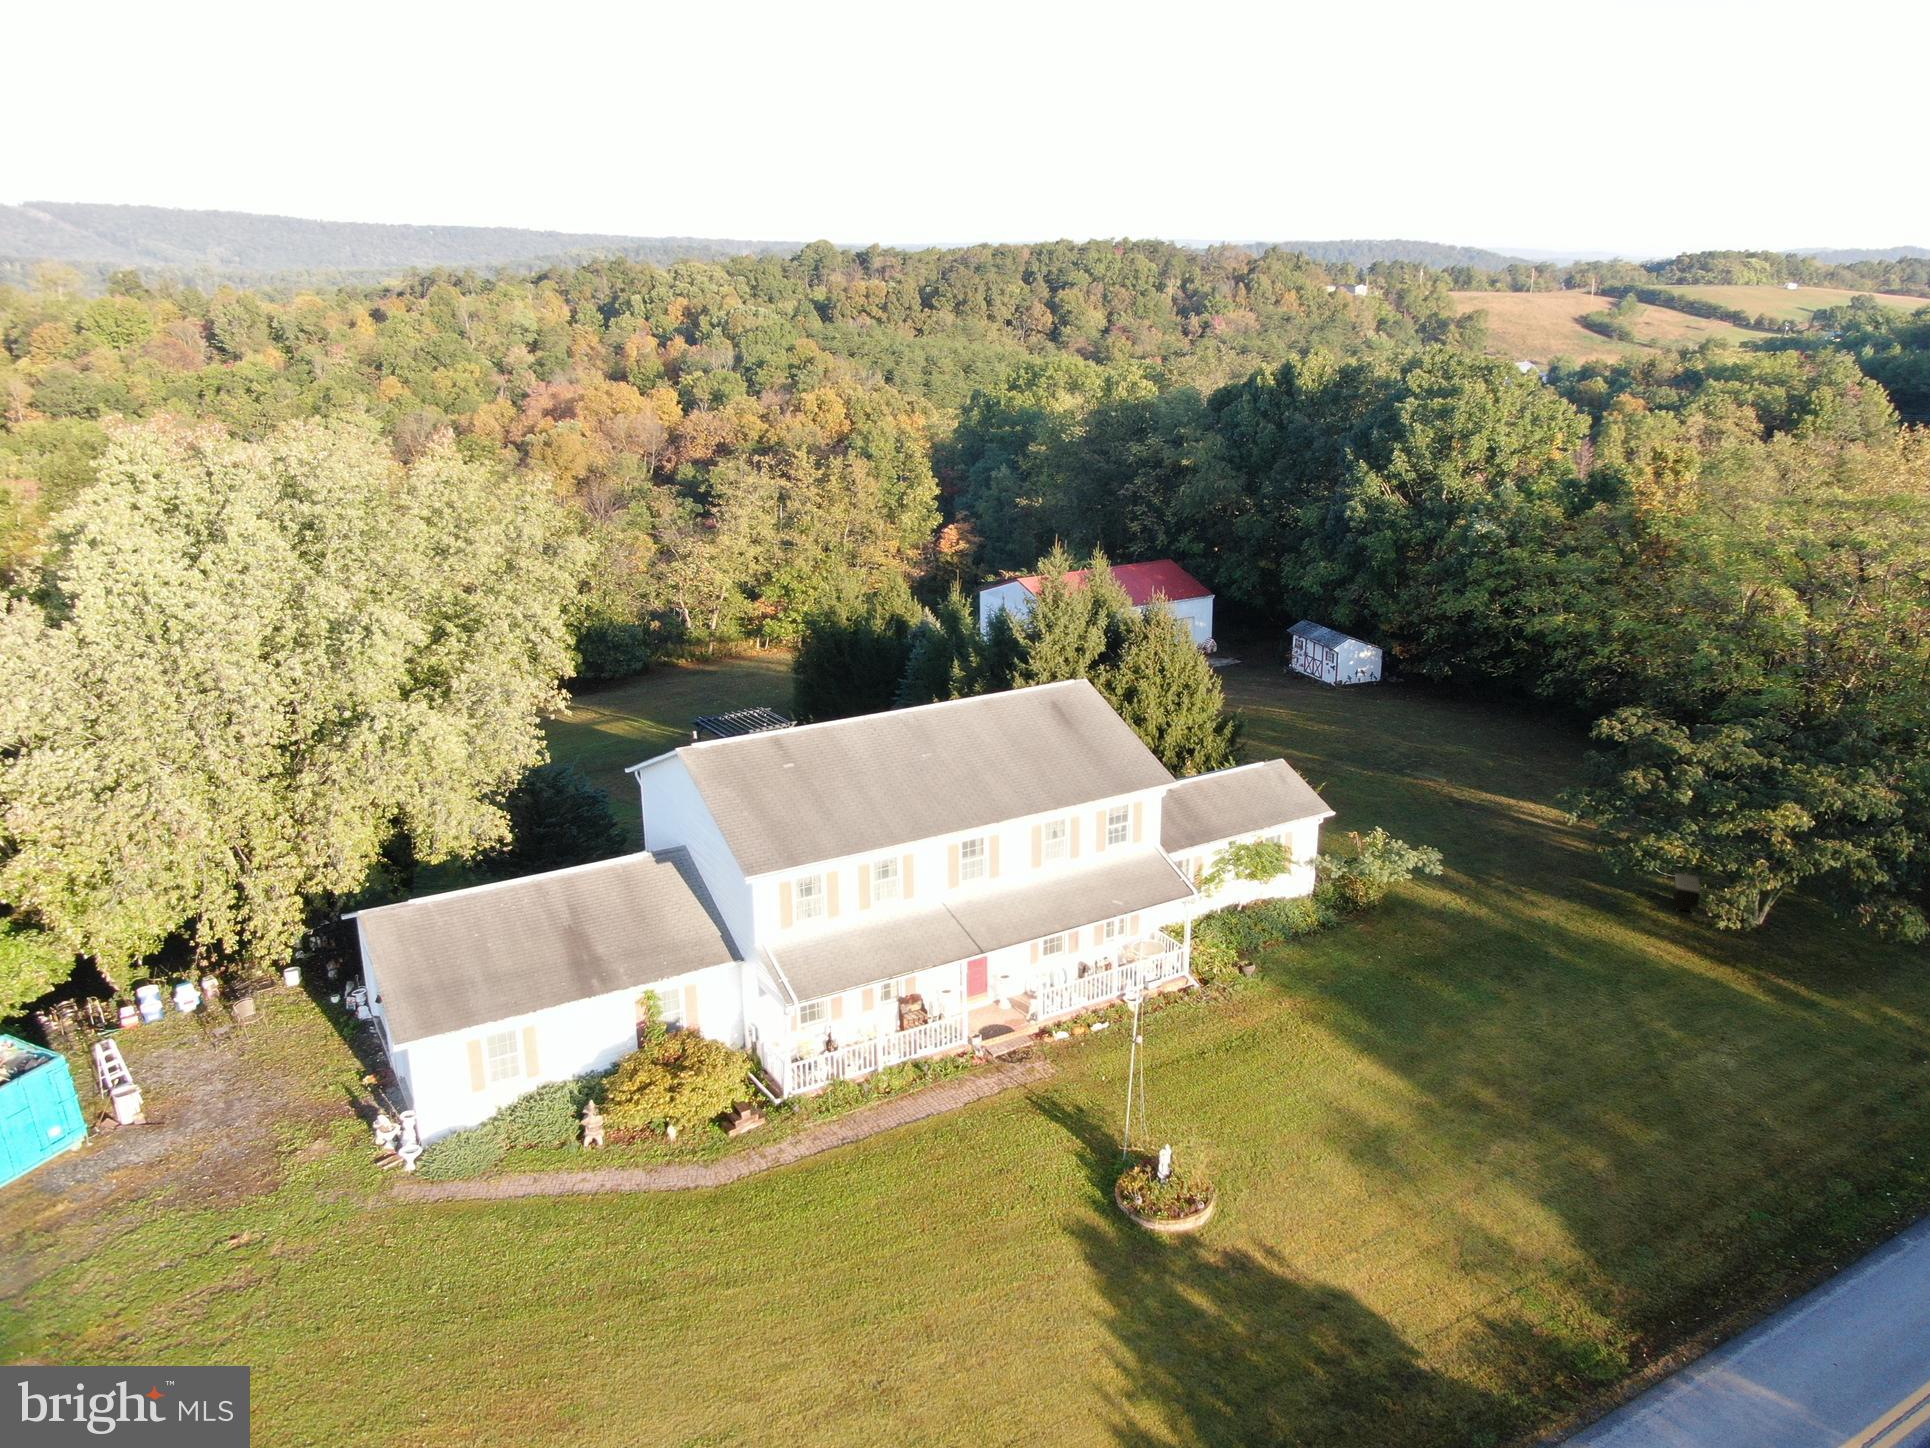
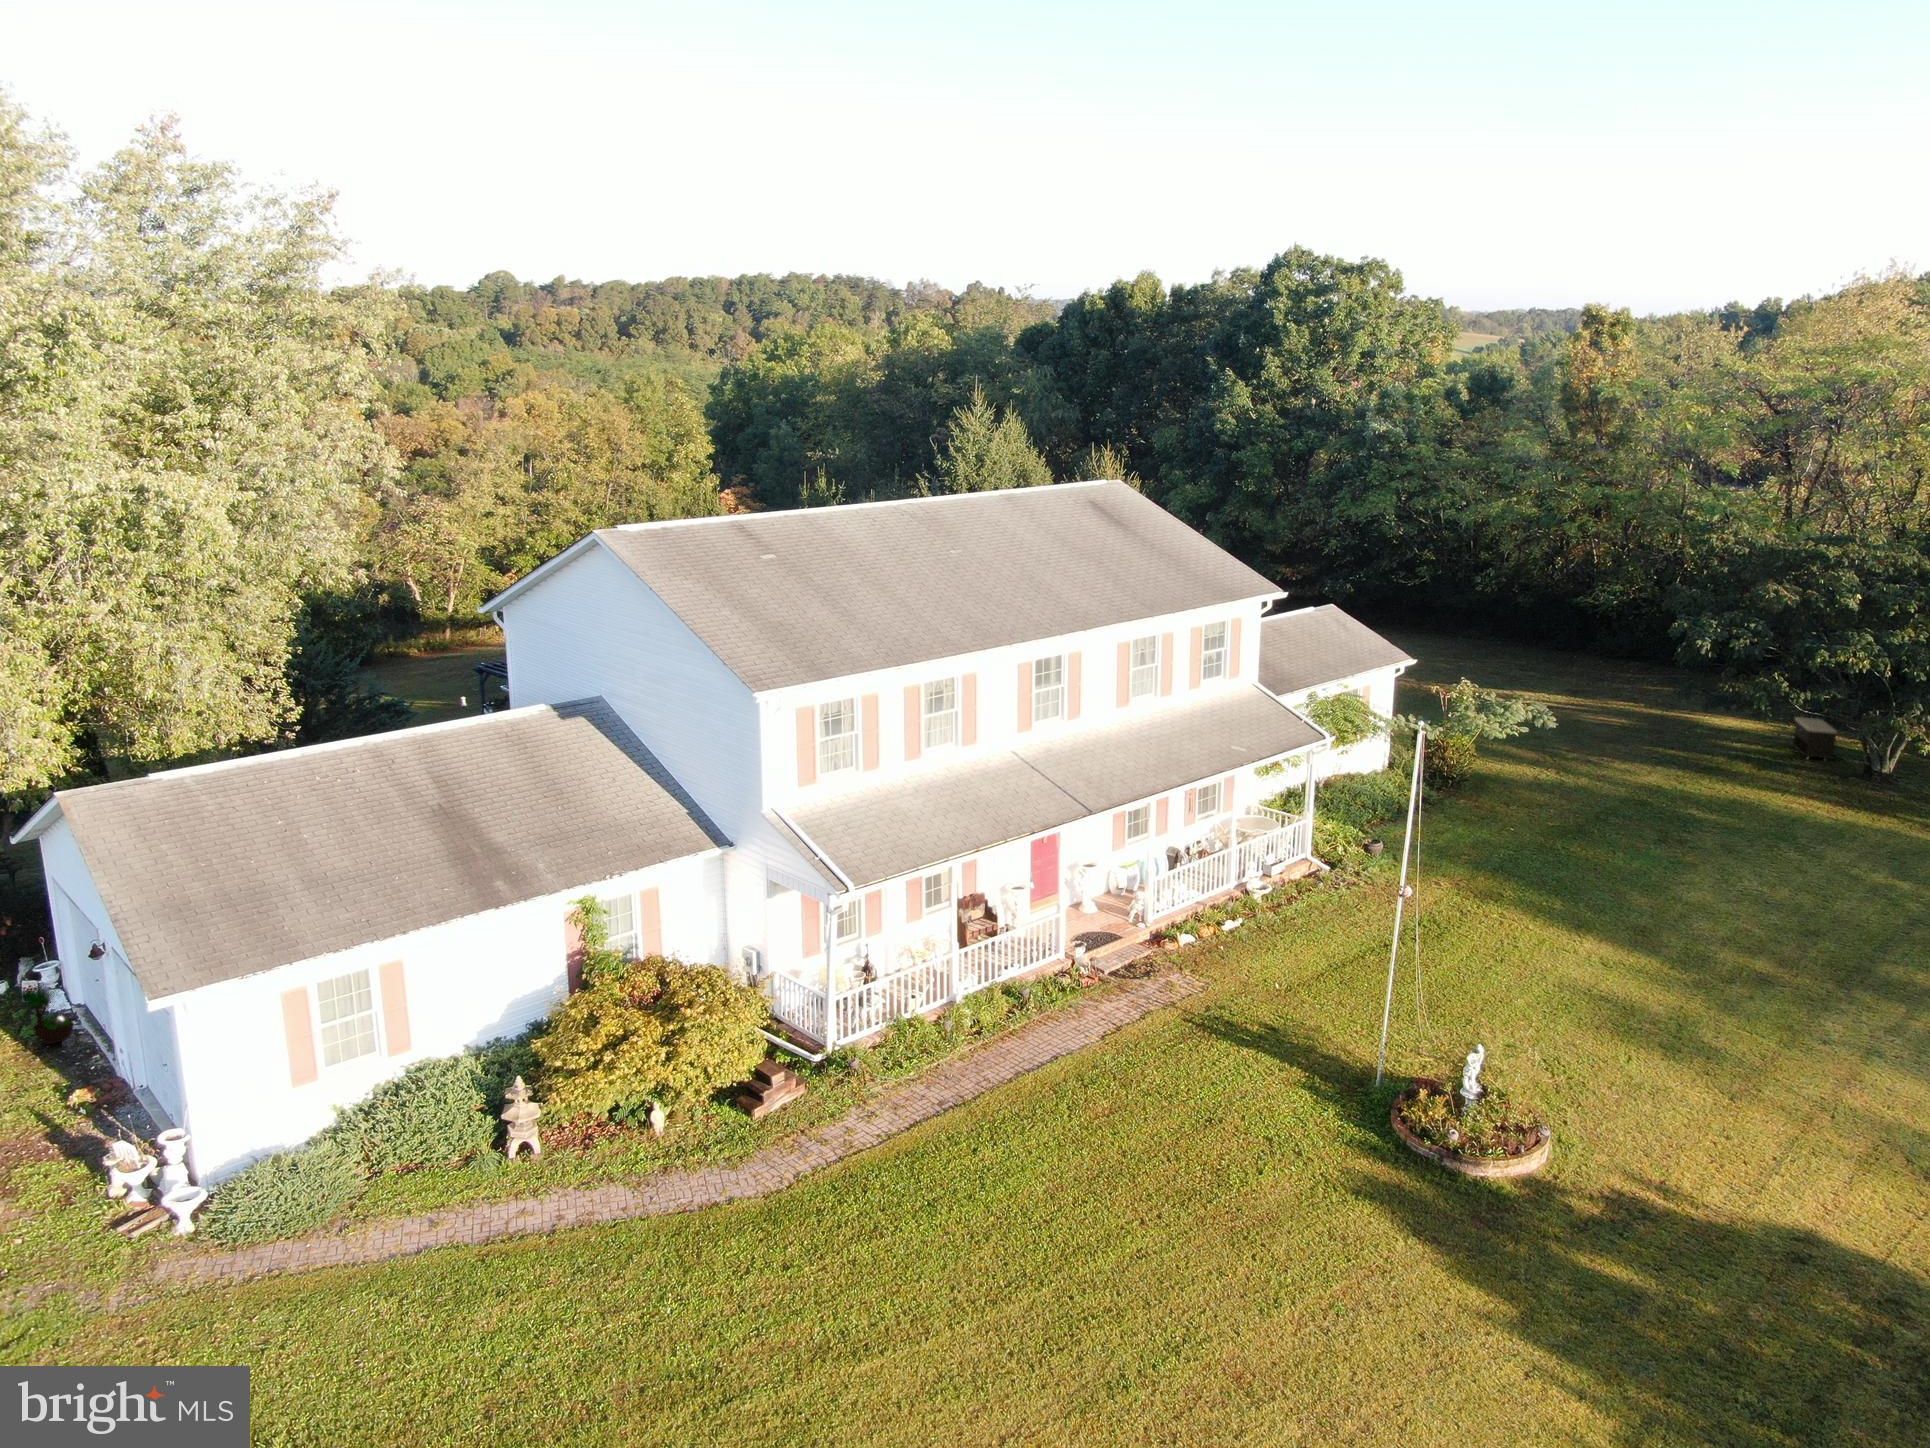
potted tree: none [341,1006,372,1044] -> present [15,984,74,1044]

